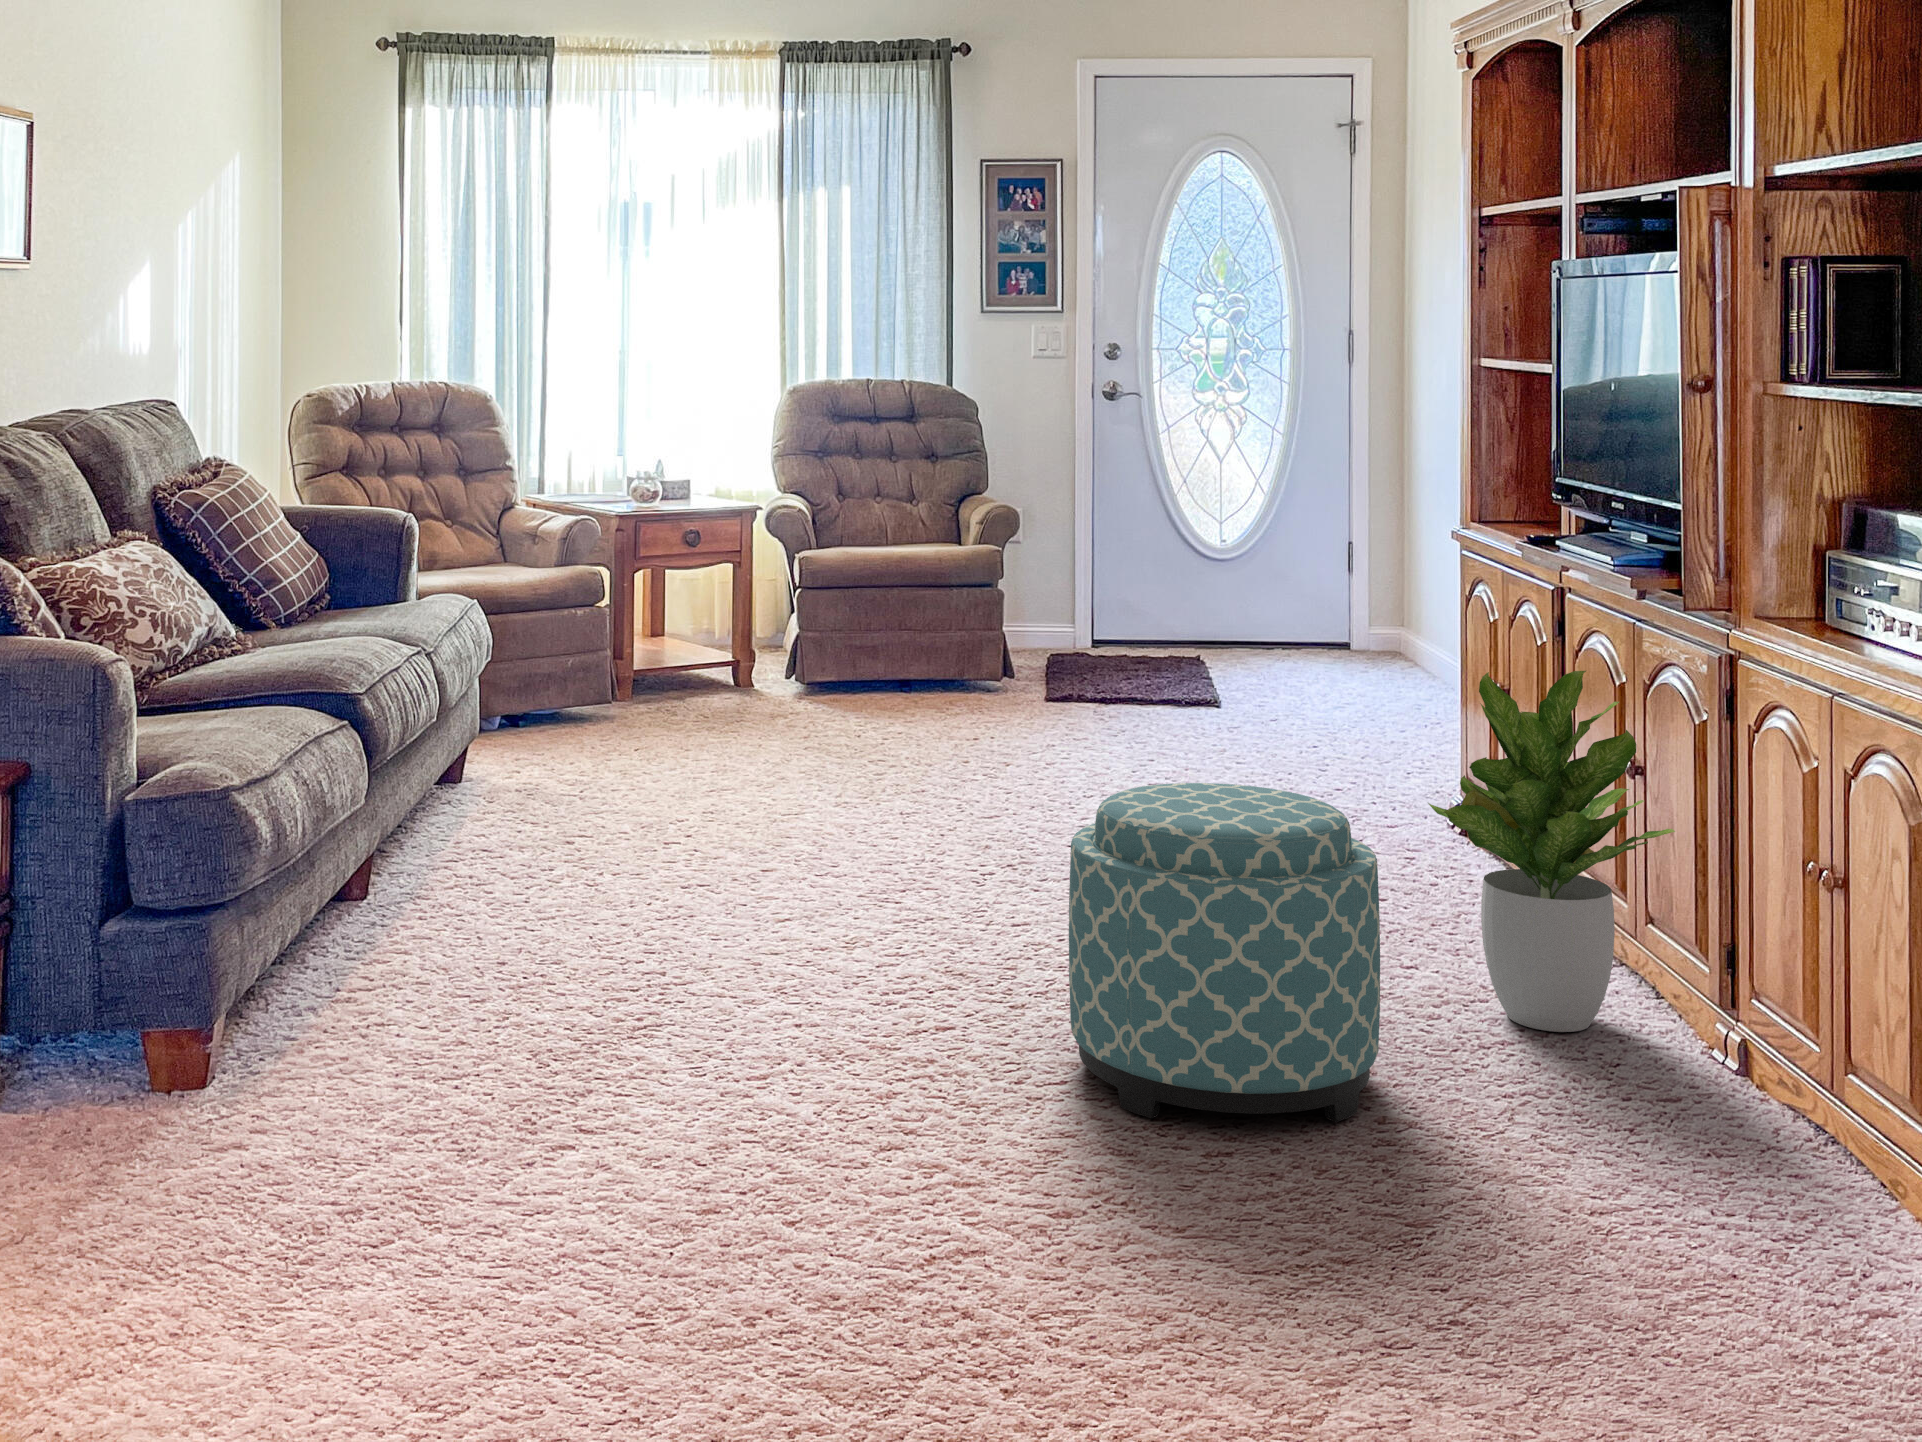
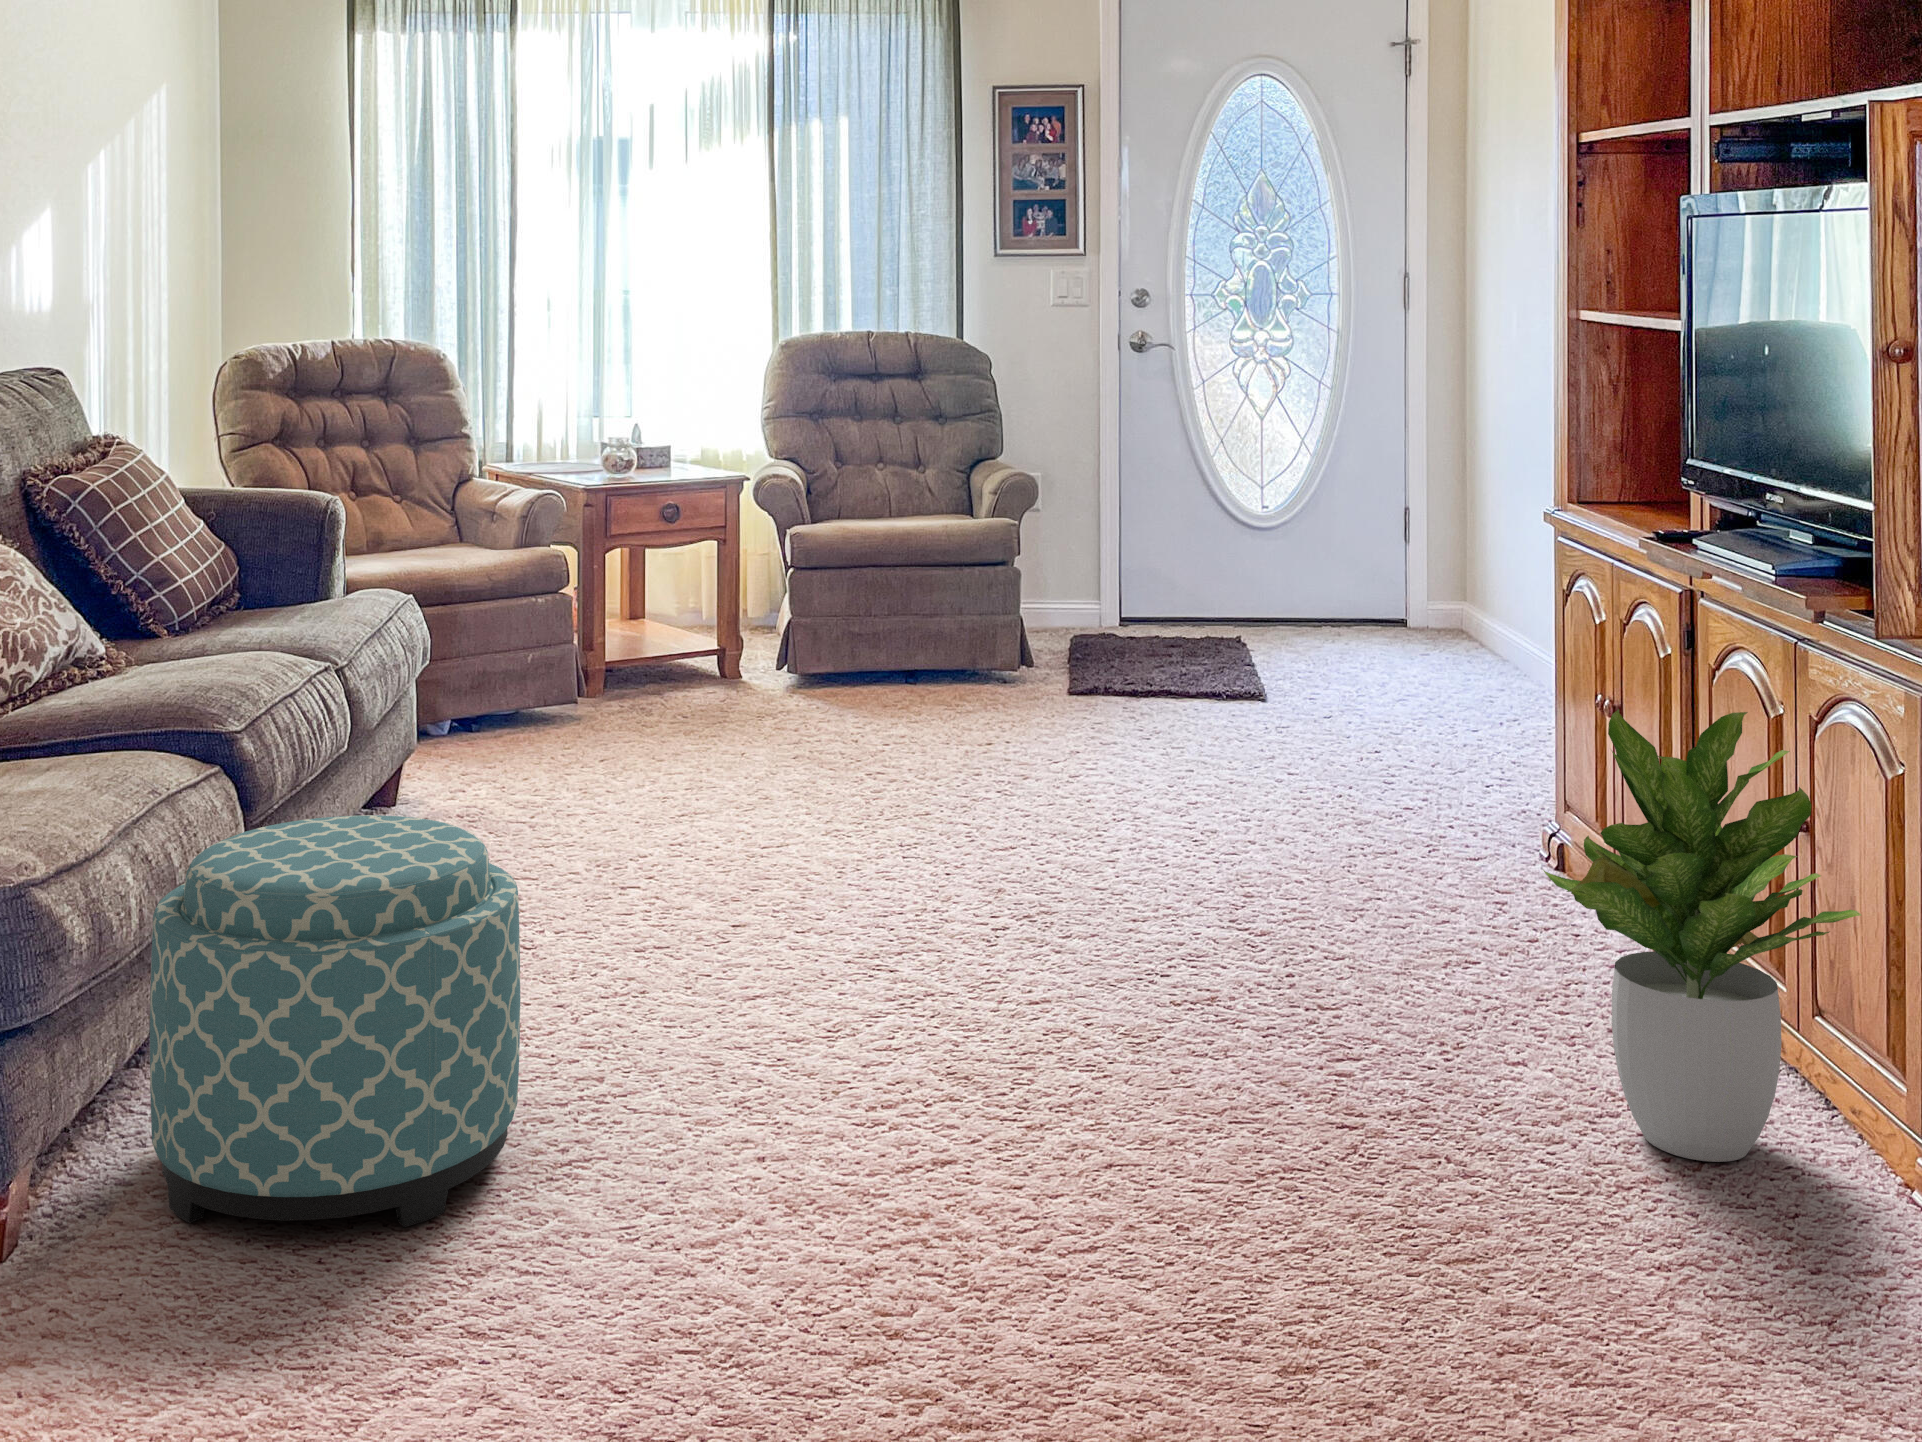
ottoman: present [1069,783,1380,1122] -> present [150,815,520,1227]

